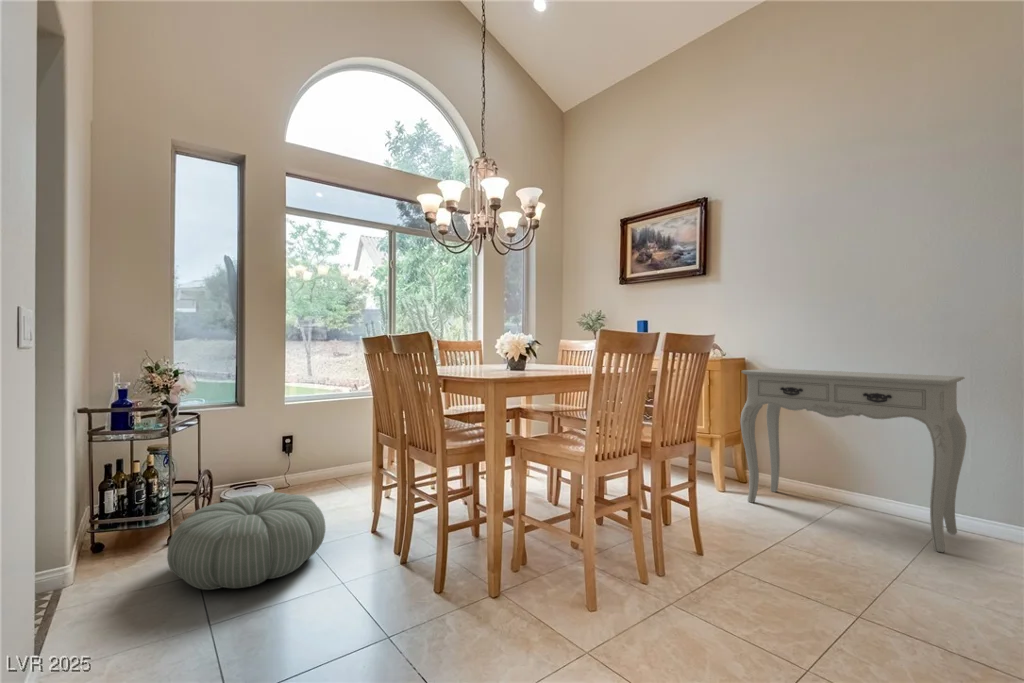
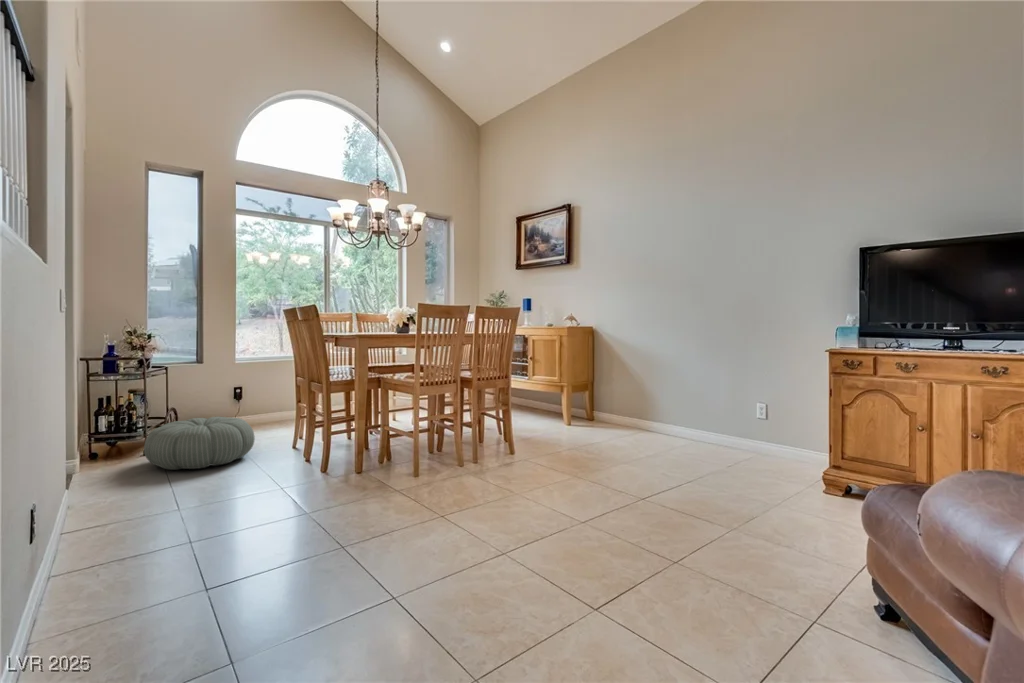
console table: present [740,369,967,552] -> none [576,336,711,454]

